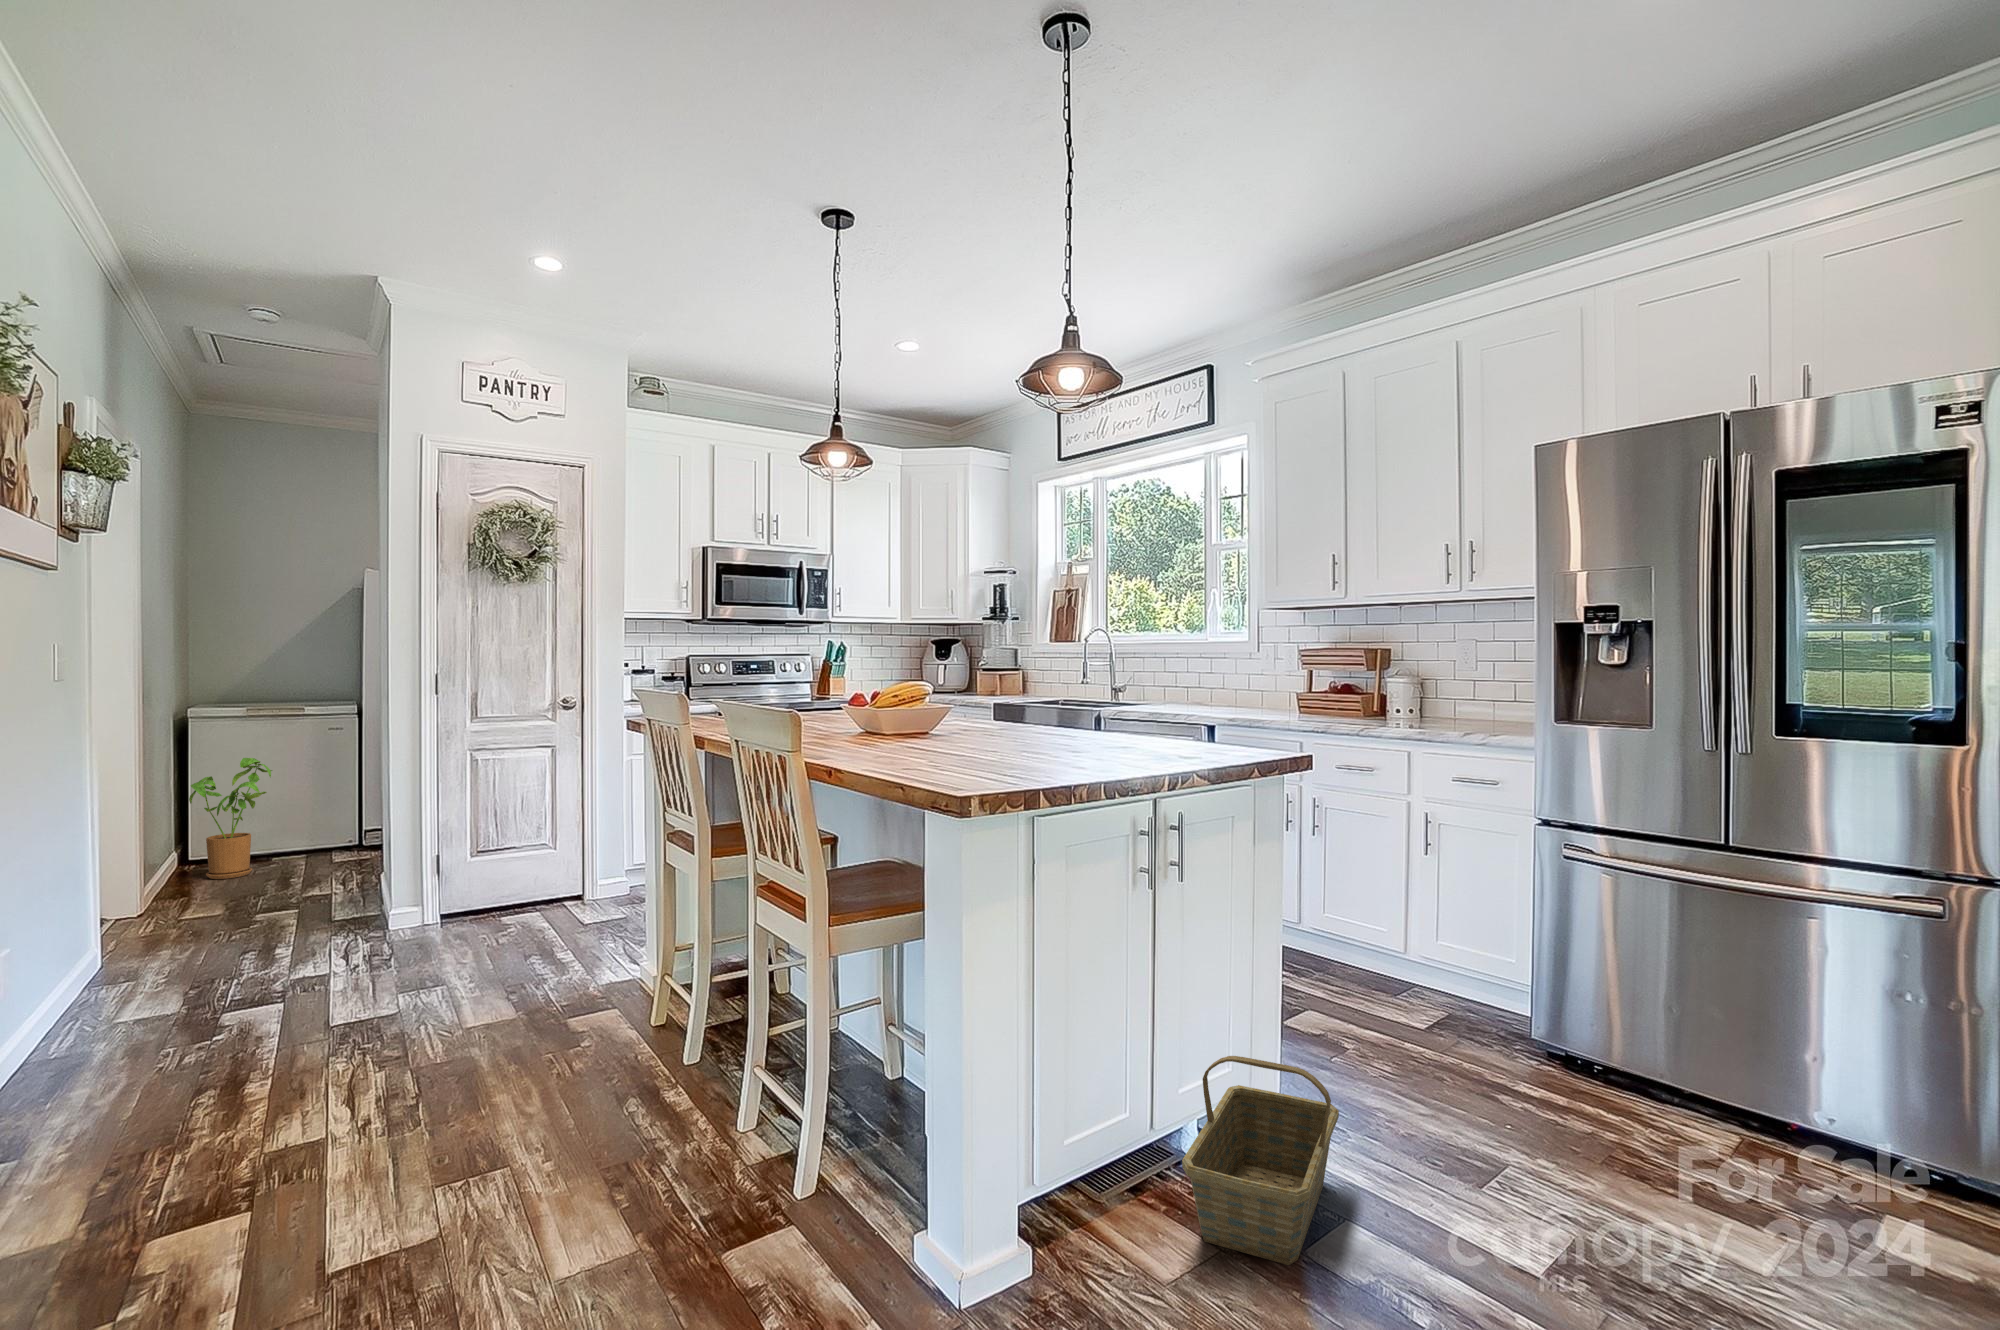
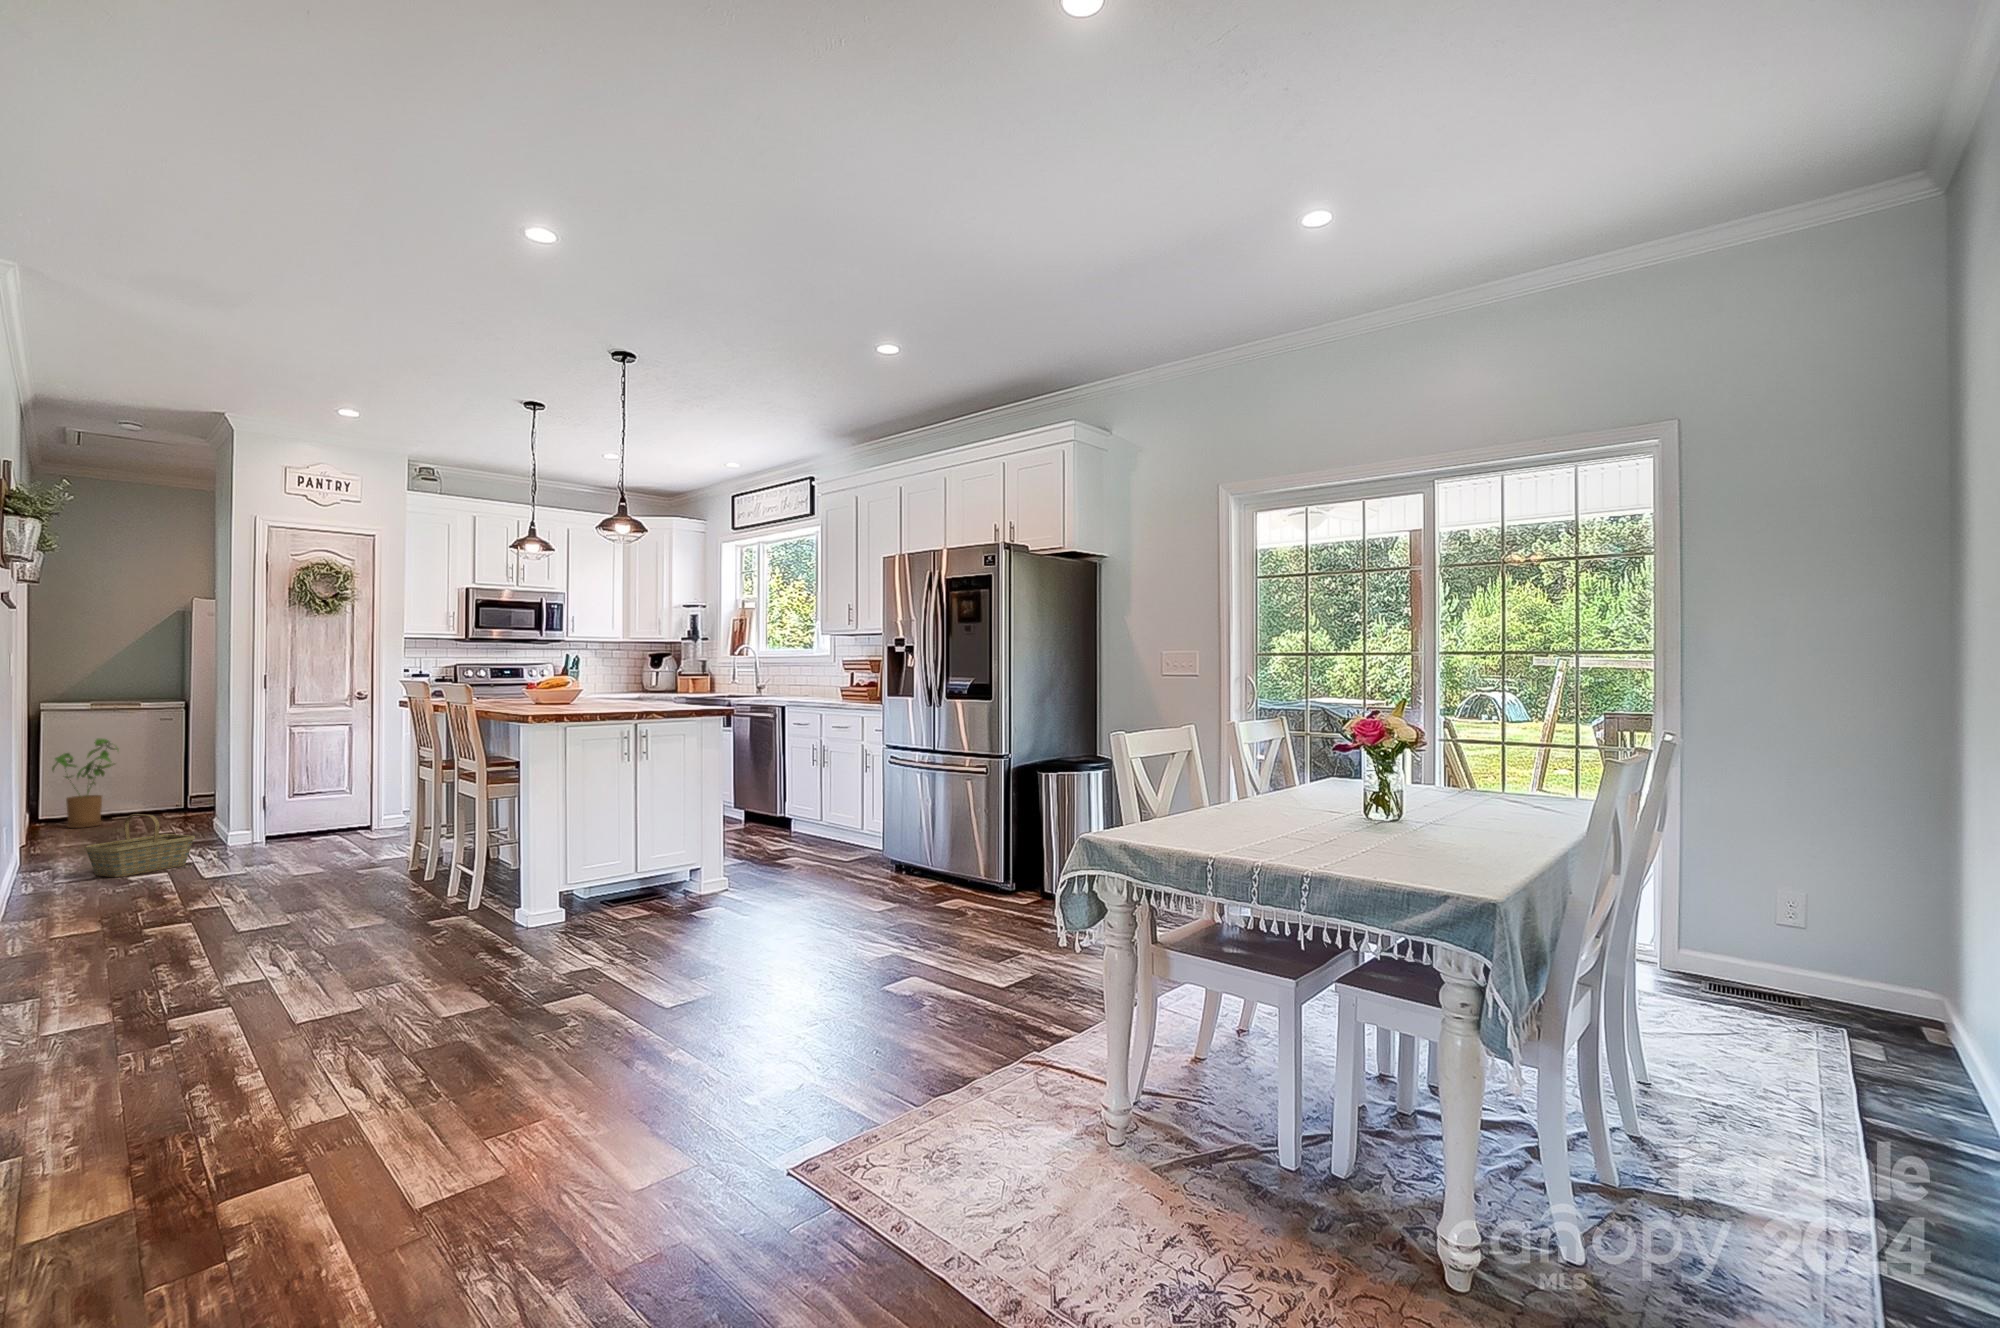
basket: present [1182,1056,1339,1265] -> present [84,814,195,877]

